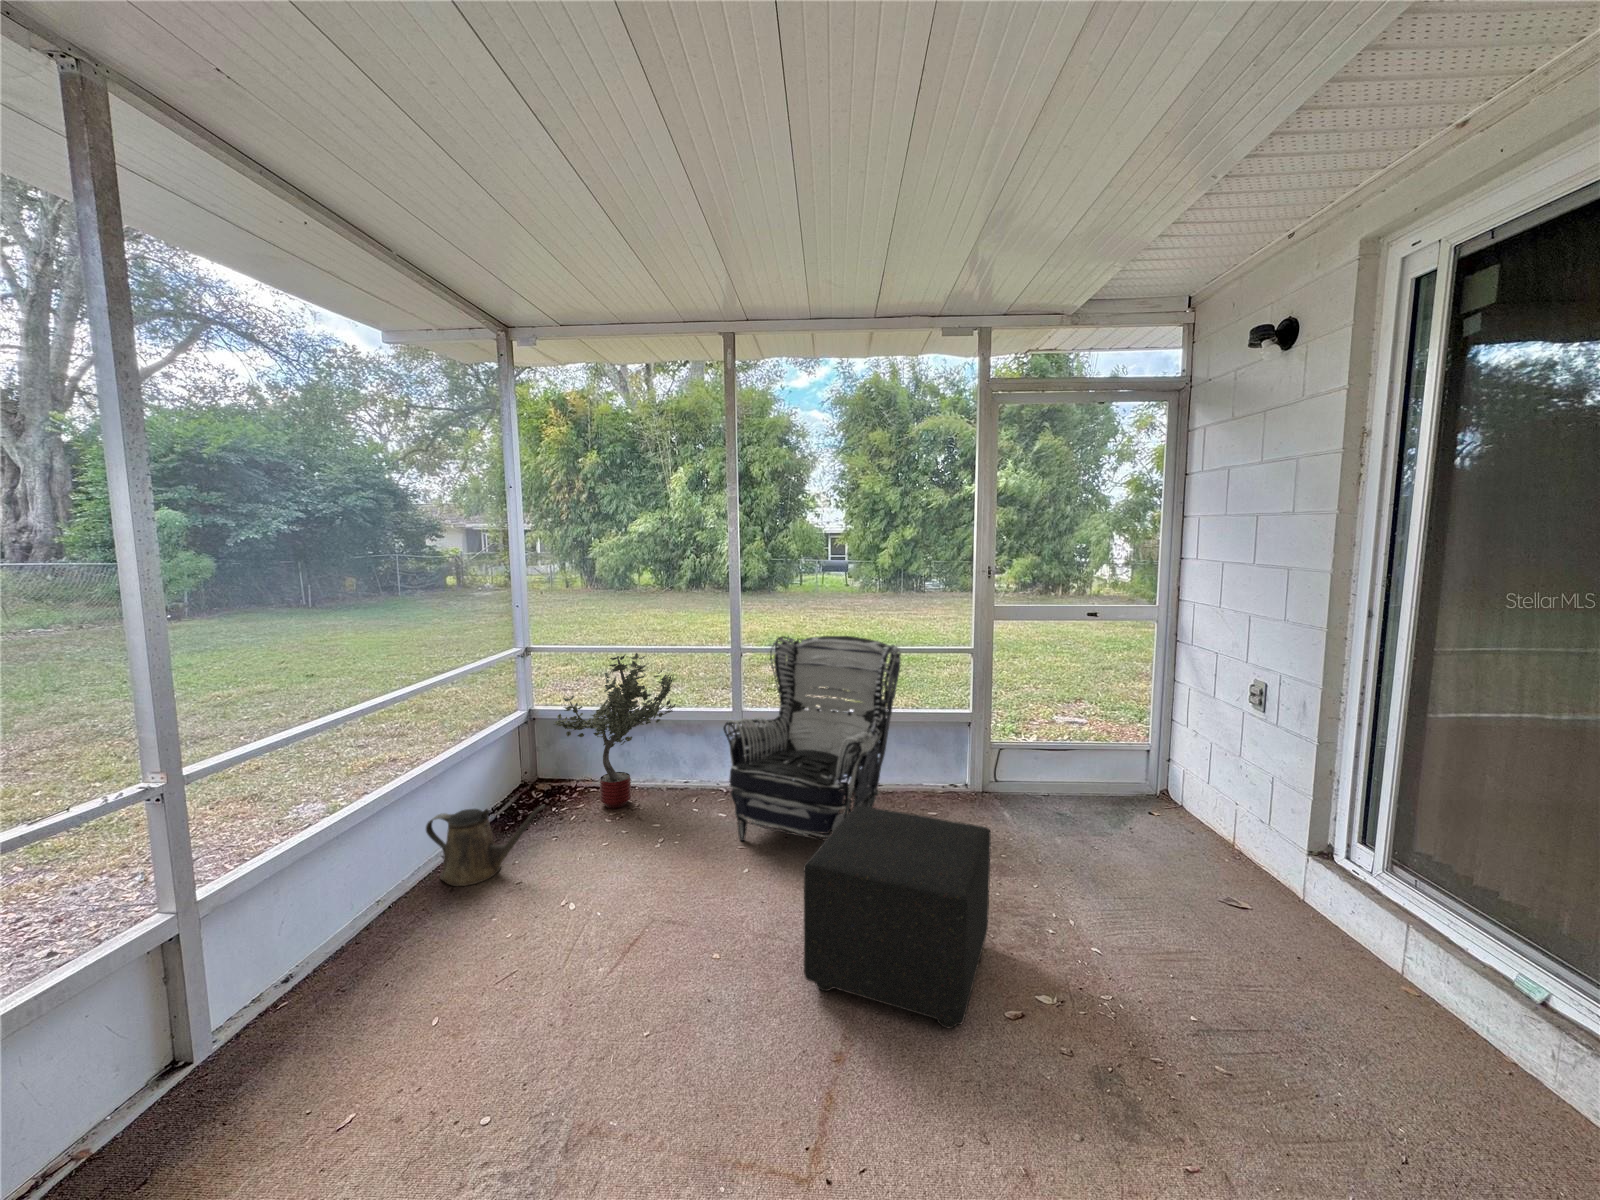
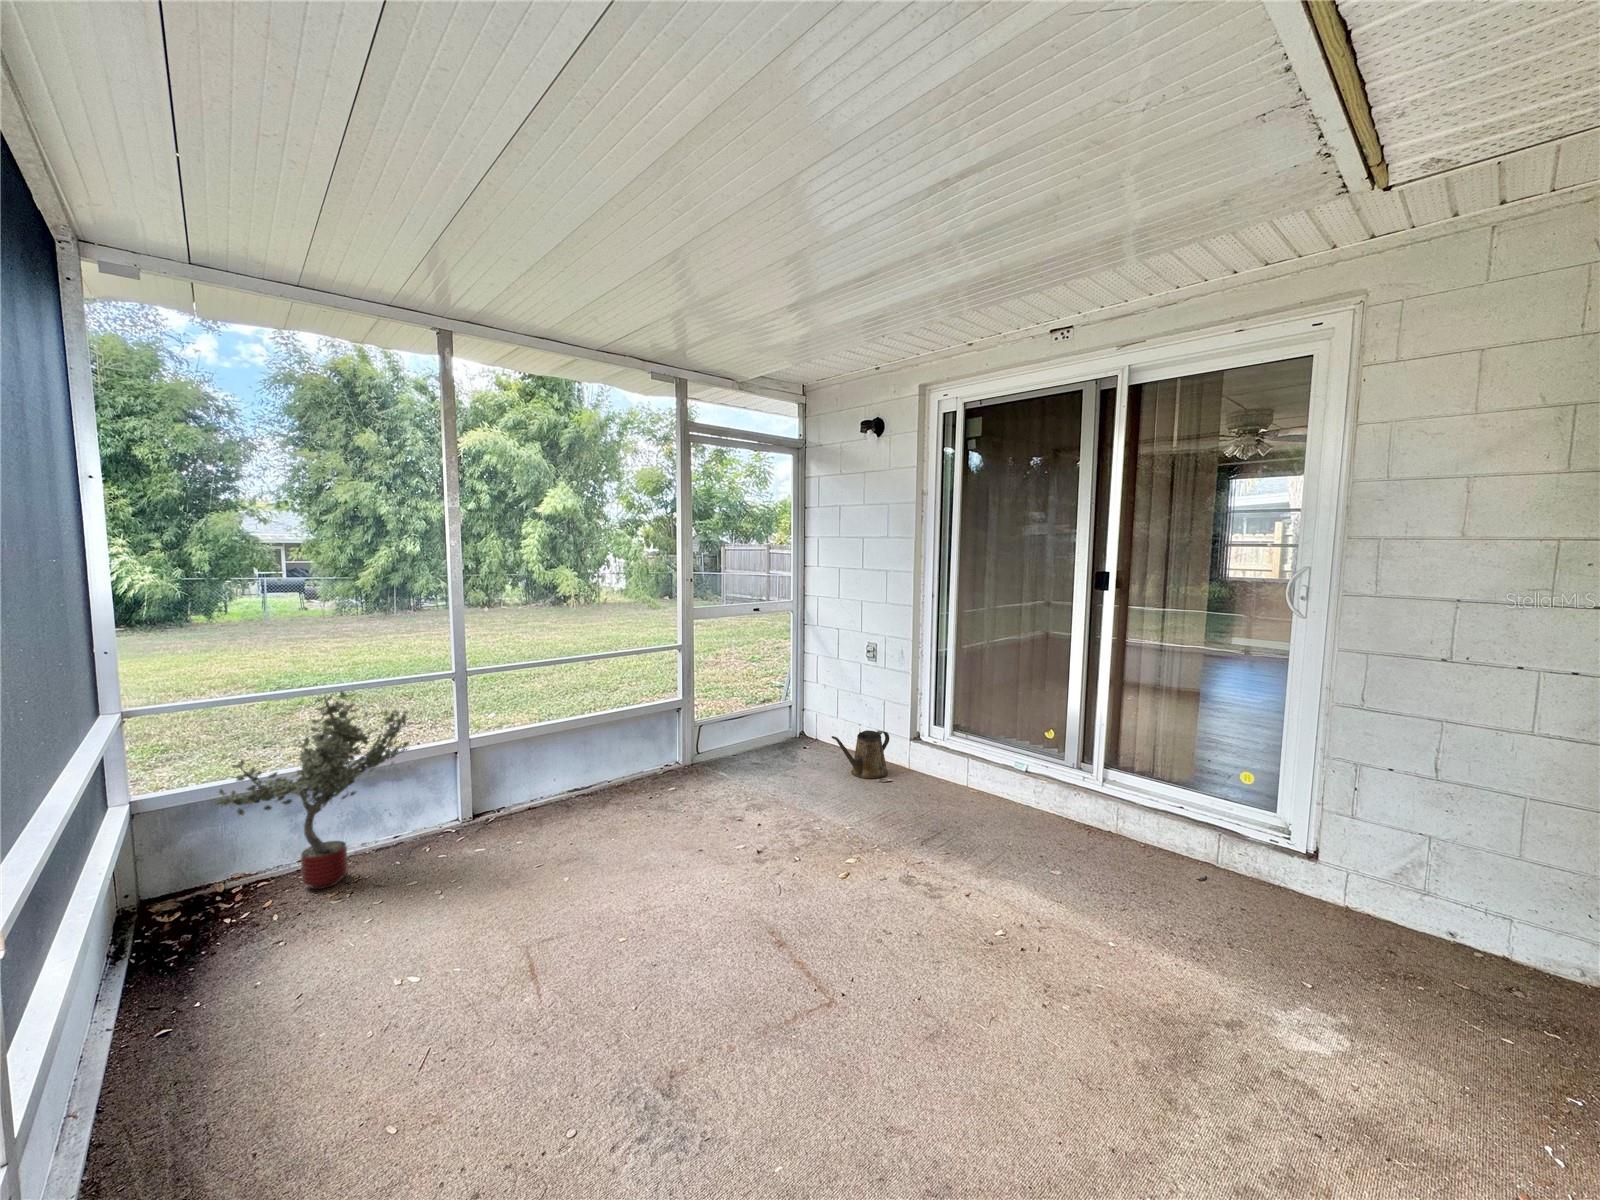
armchair: present [723,636,901,841] -> none [502,644,661,860]
watering can: present [426,805,546,886] -> present [832,730,889,778]
ottoman: present [803,806,991,1028] -> none [692,763,839,920]

